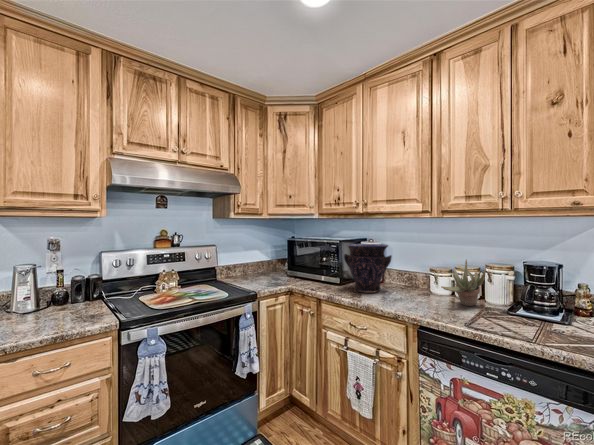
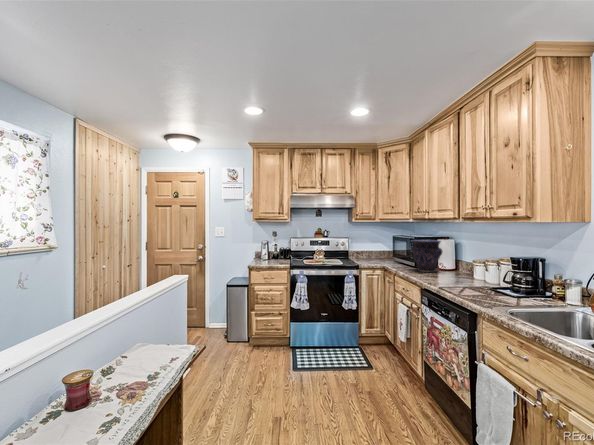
succulent plant: present [441,260,486,306] -> none [447,251,484,283]

